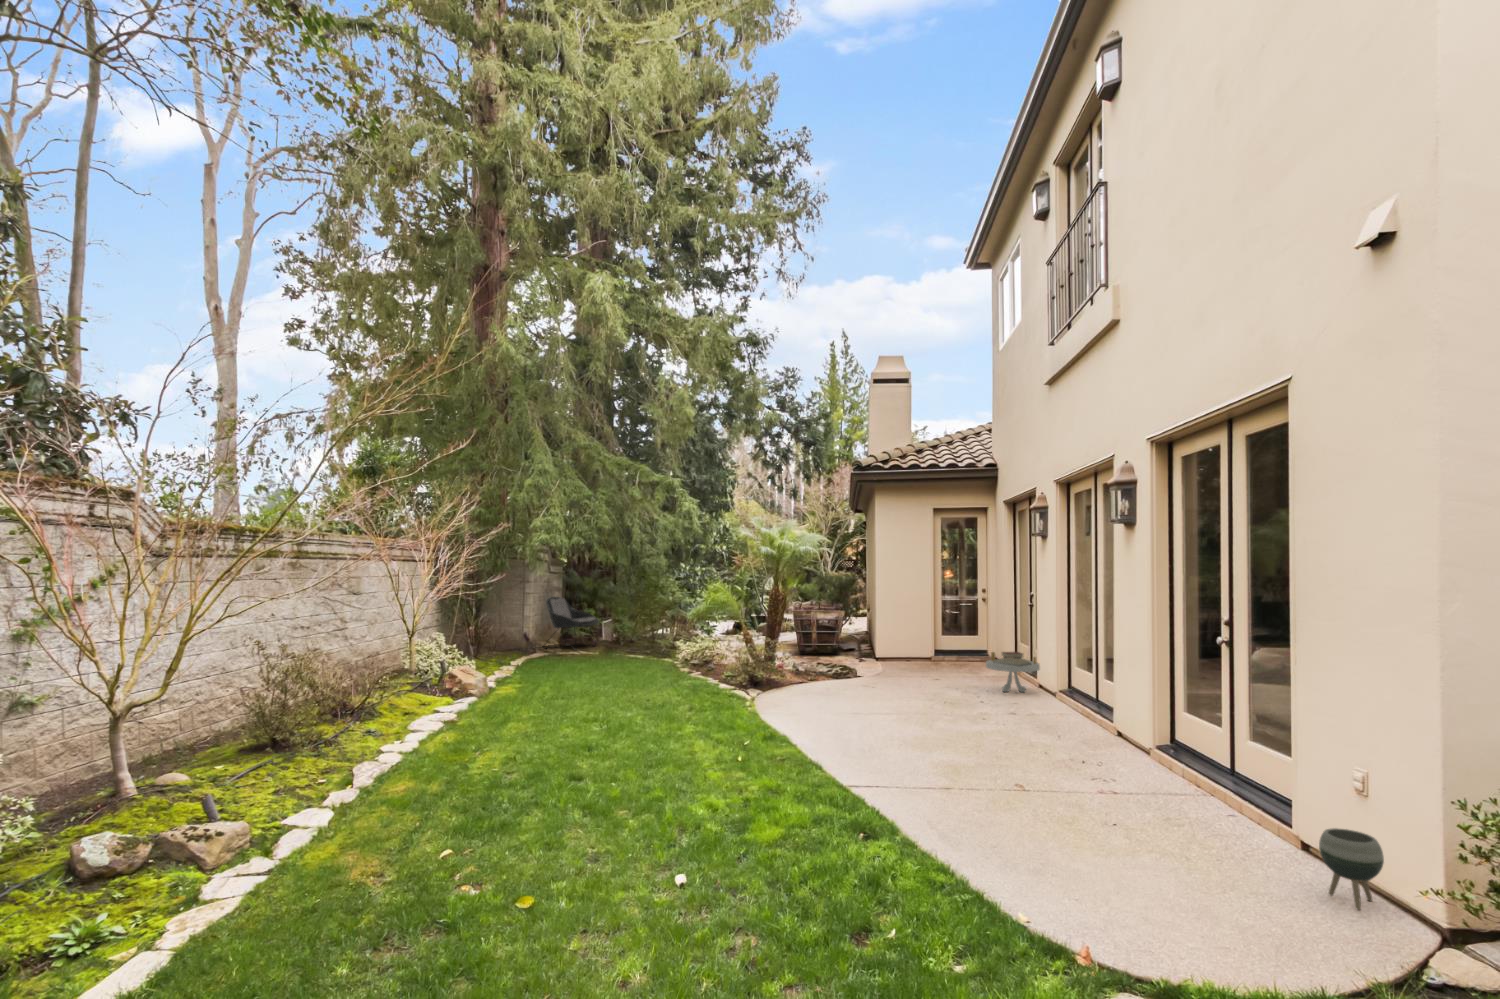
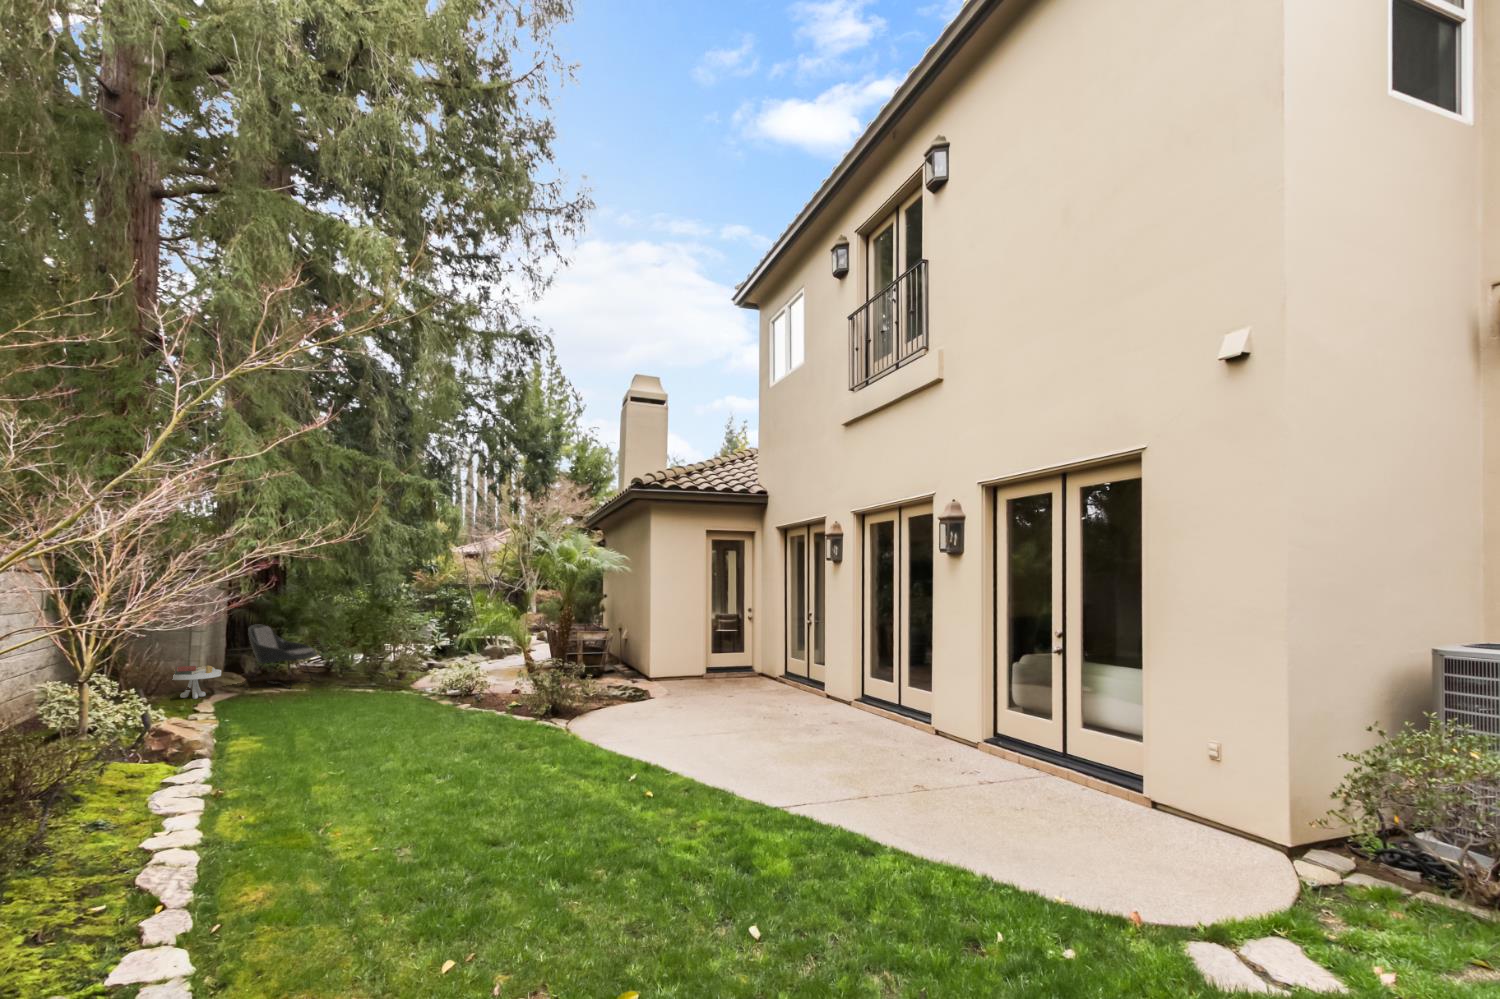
side table: present [986,652,1040,692] -> present [172,665,221,699]
planter: present [1319,828,1384,910] -> none [1194,788,1238,846]

